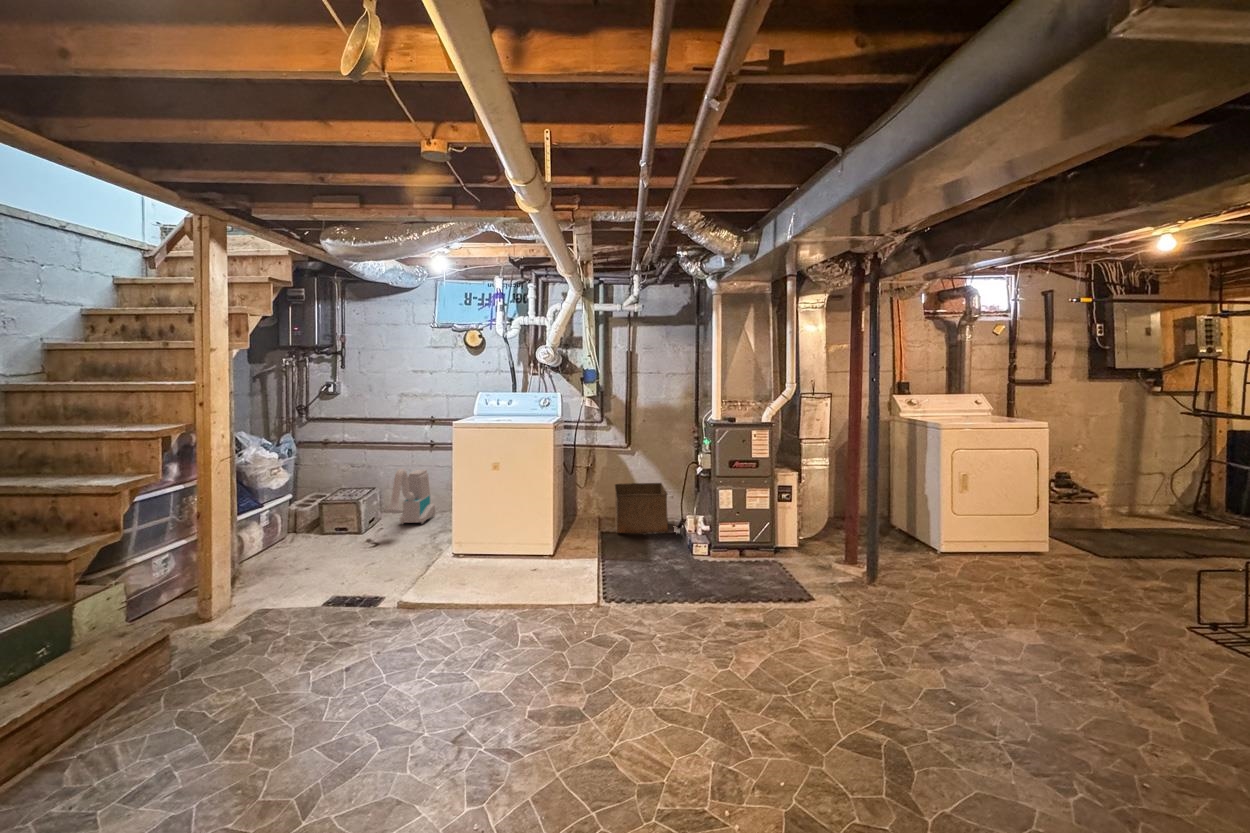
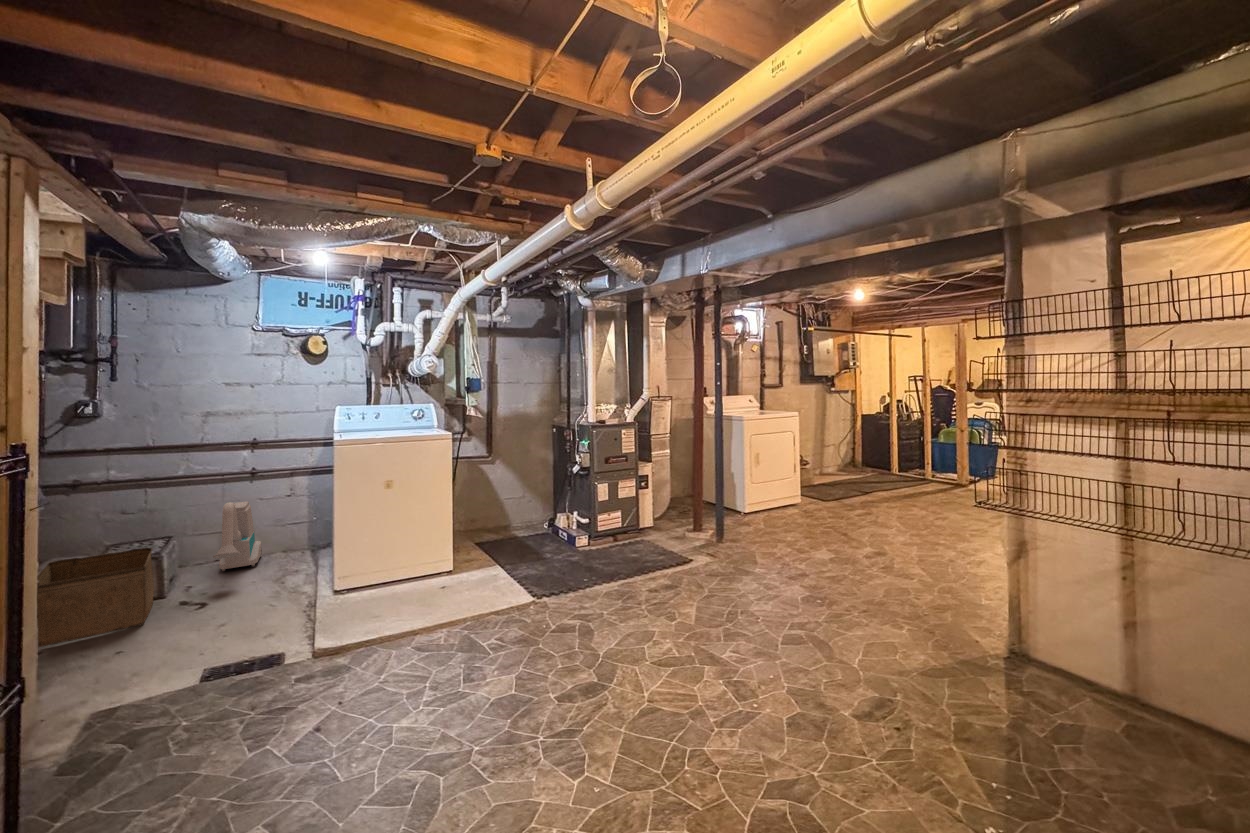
storage bin: present [615,483,668,533] -> present [38,548,154,647]

